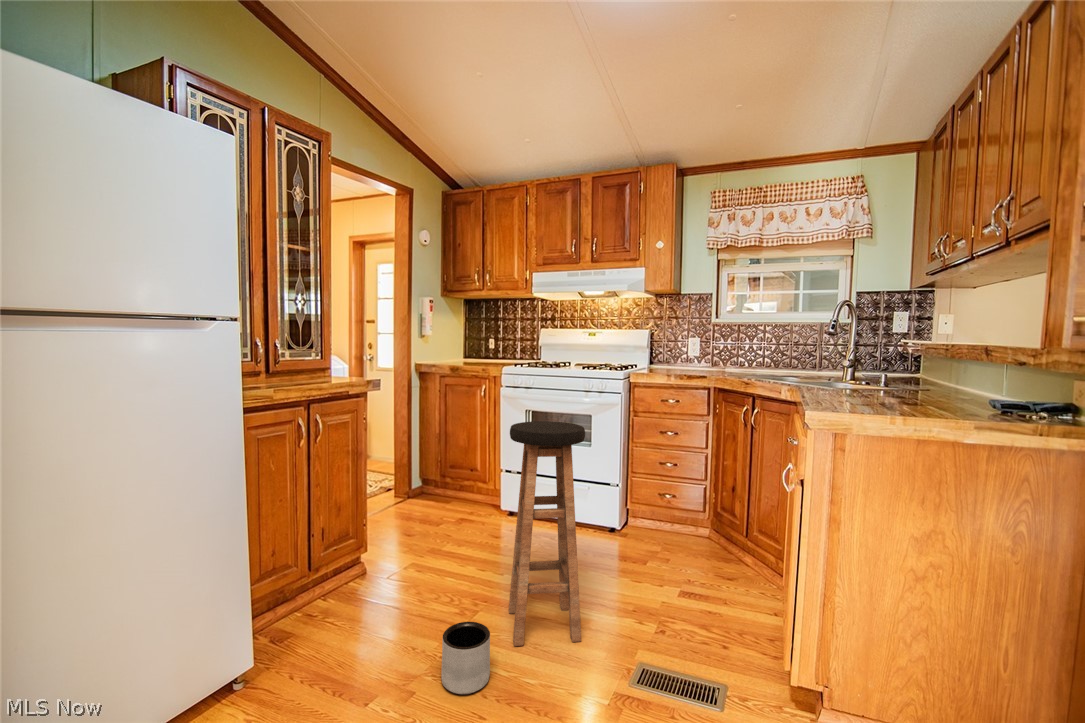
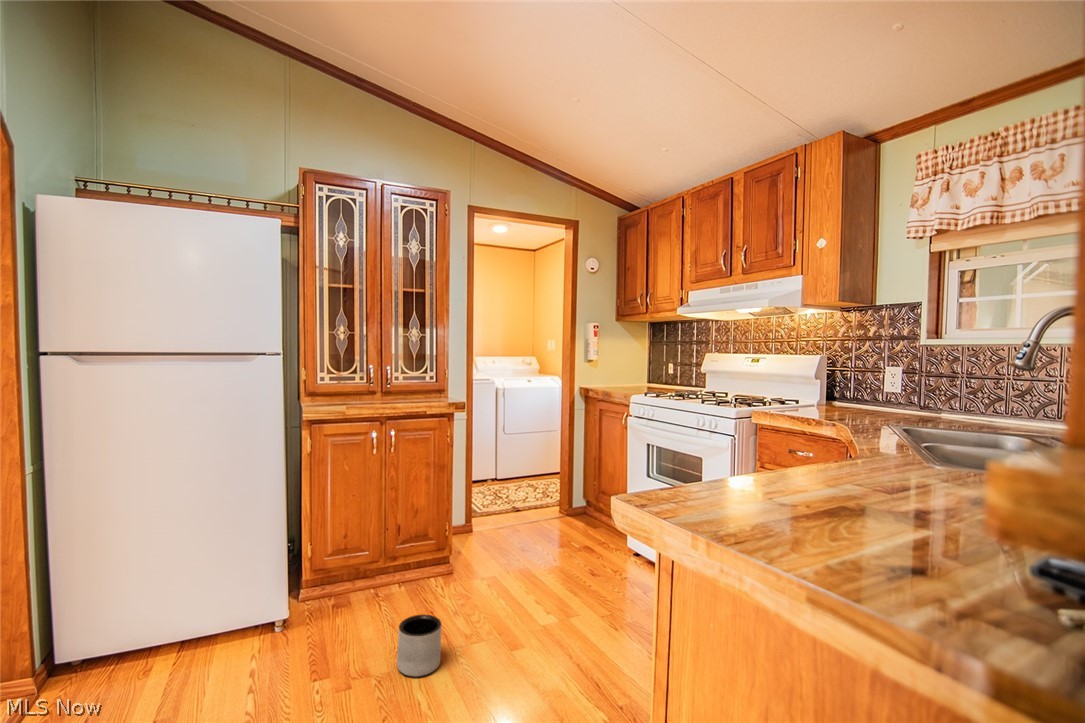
bar stool: present [509,421,585,646] -> none [481,447,573,685]

